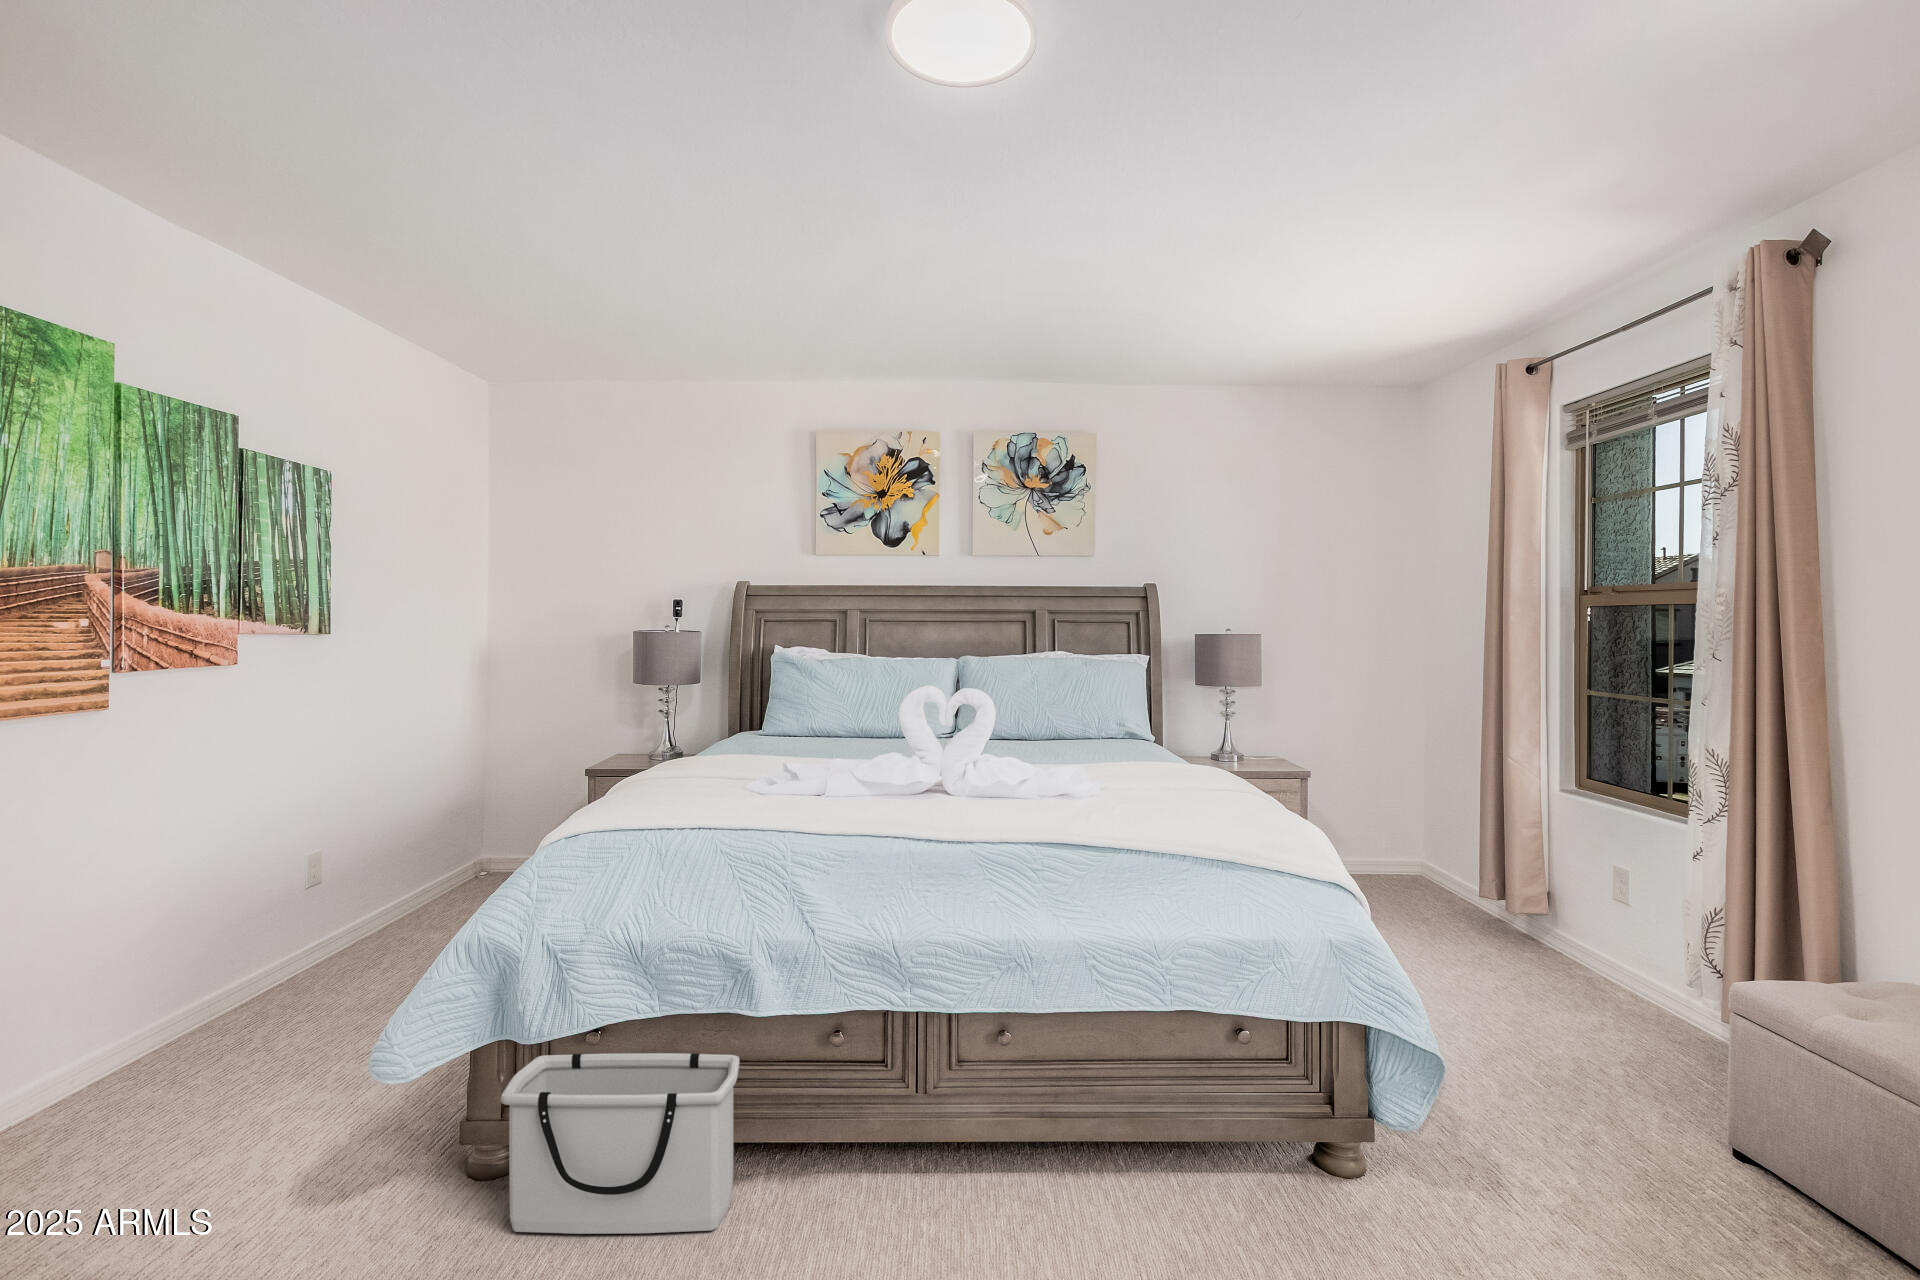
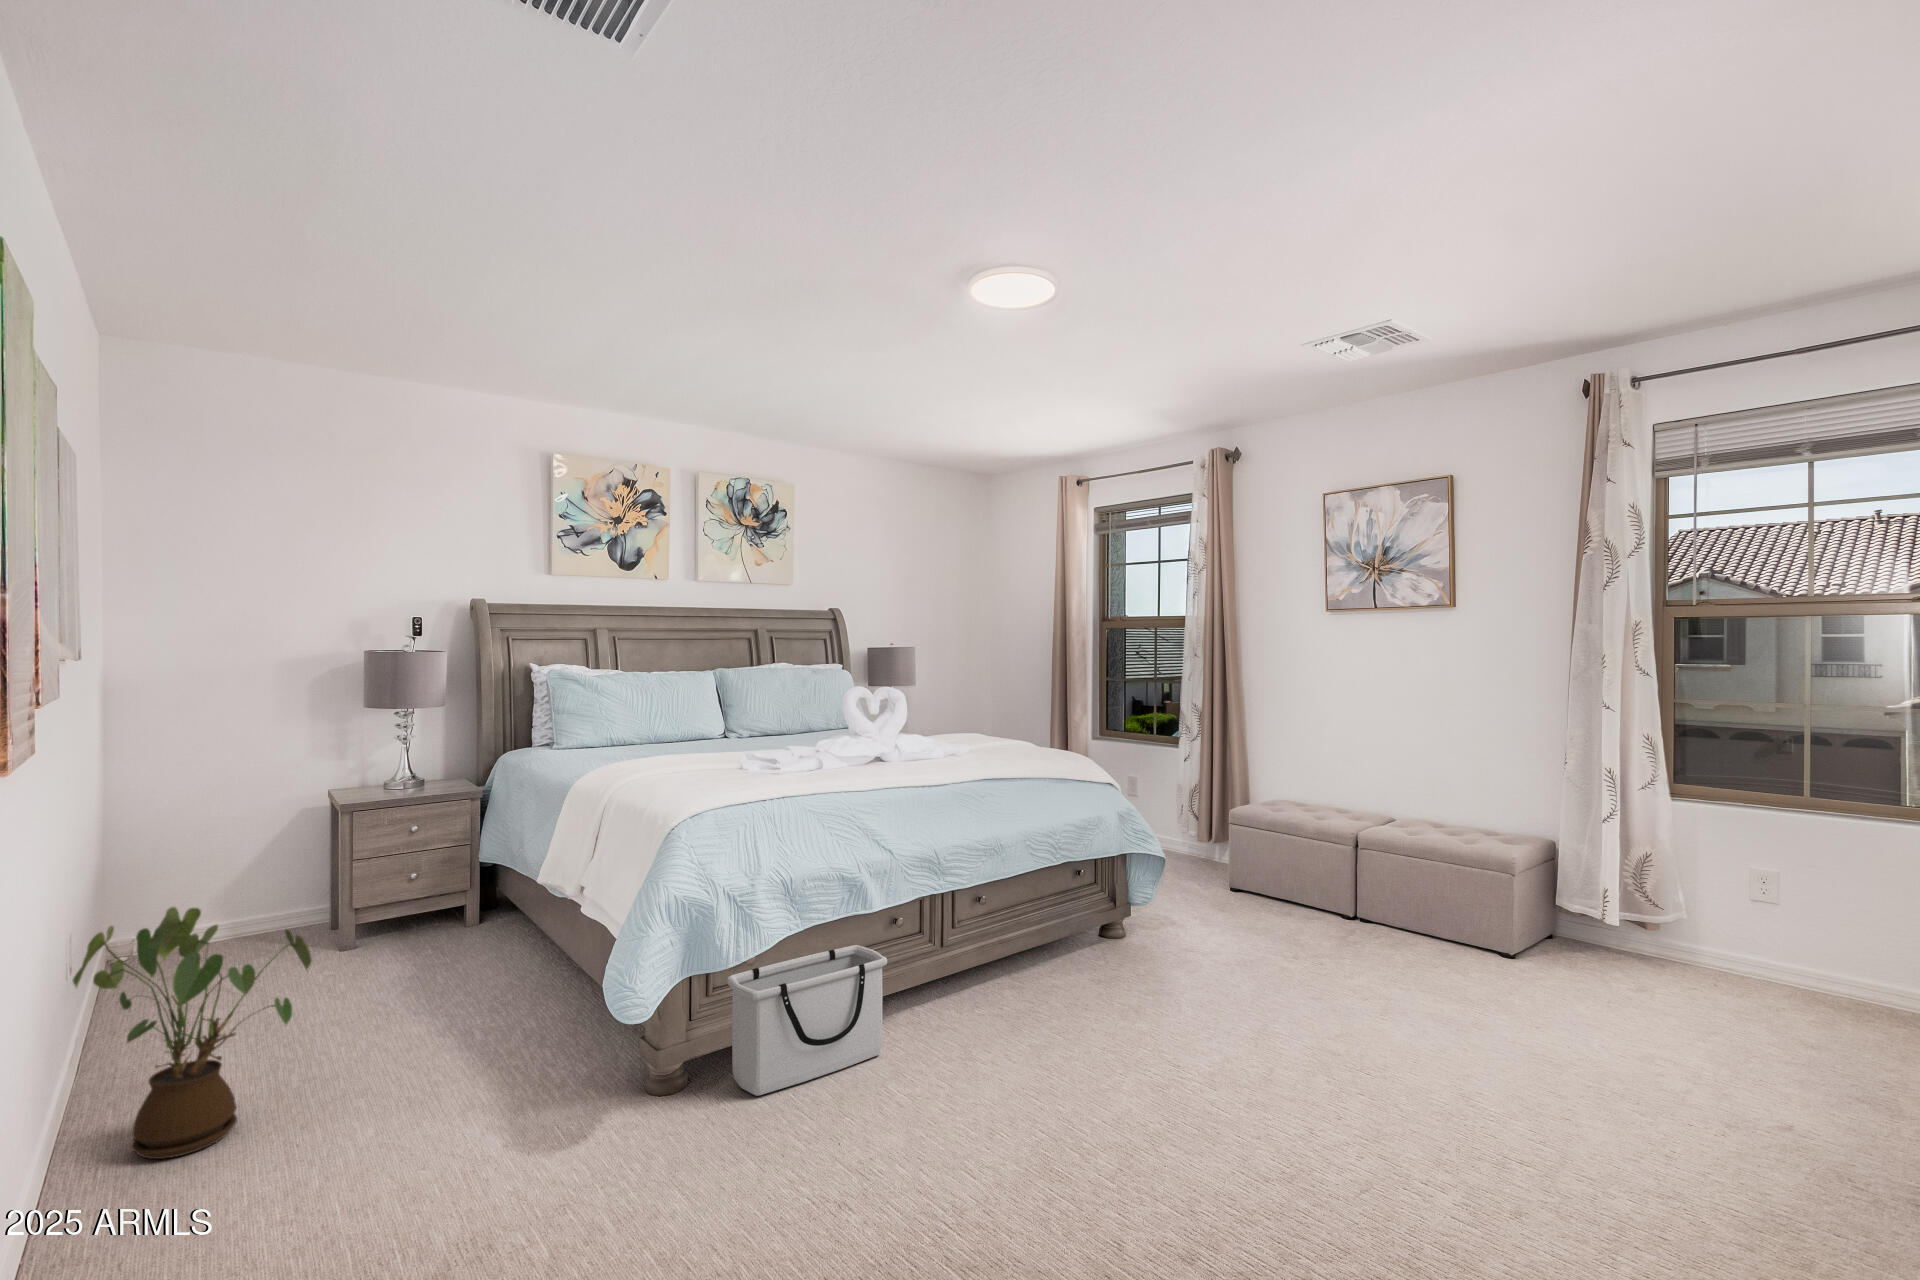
house plant: none [131,853,324,1079] -> present [73,907,312,1159]

